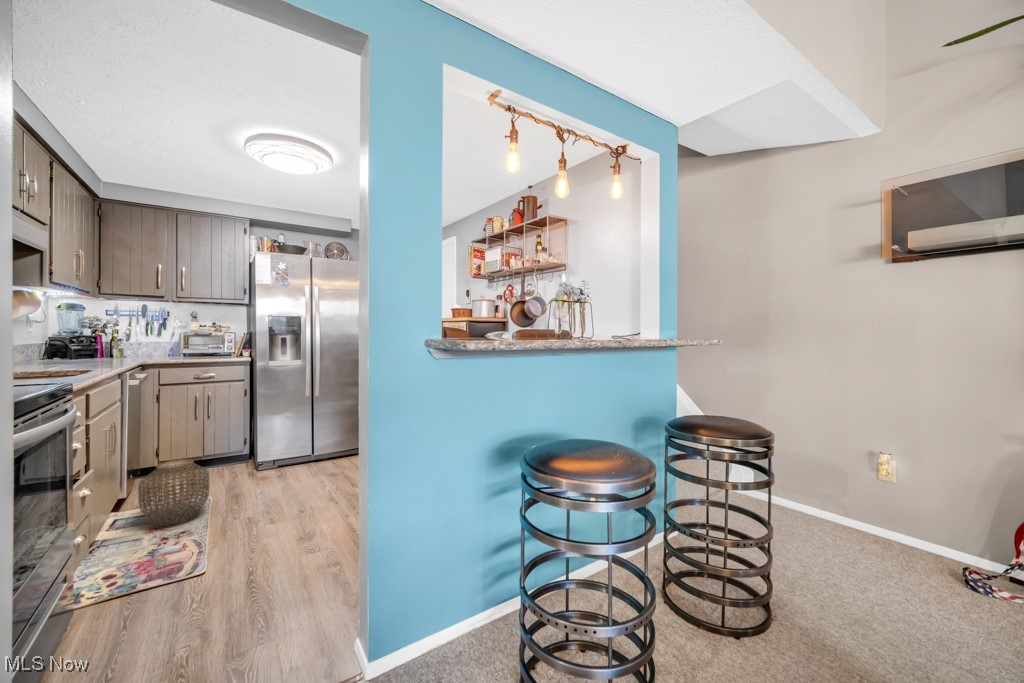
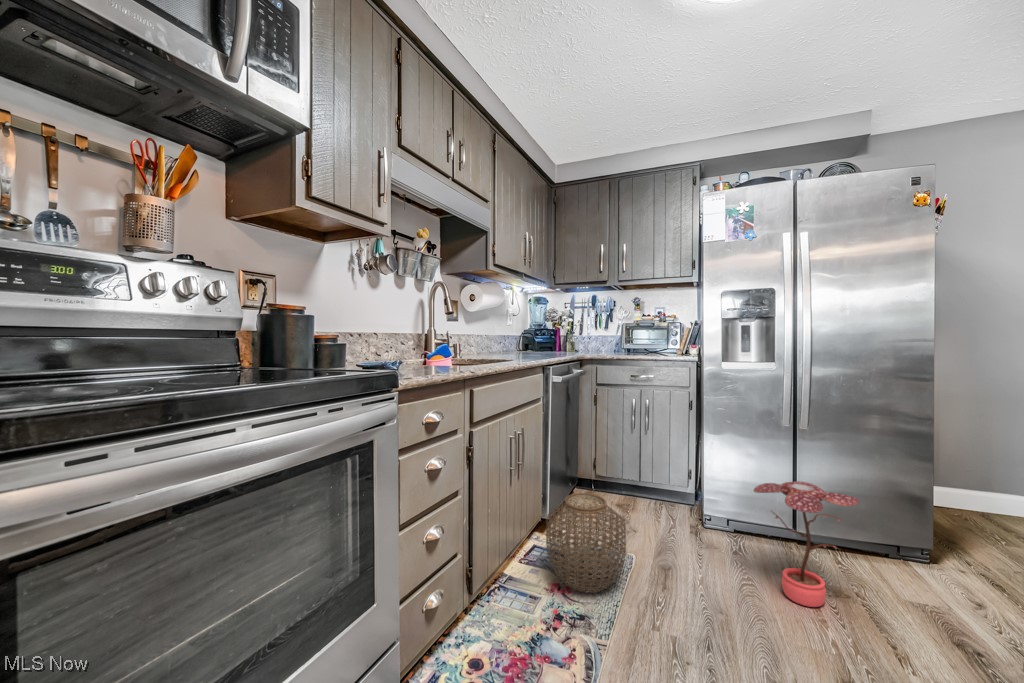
potted plant: none [290,422,340,483] -> present [754,481,859,607]

